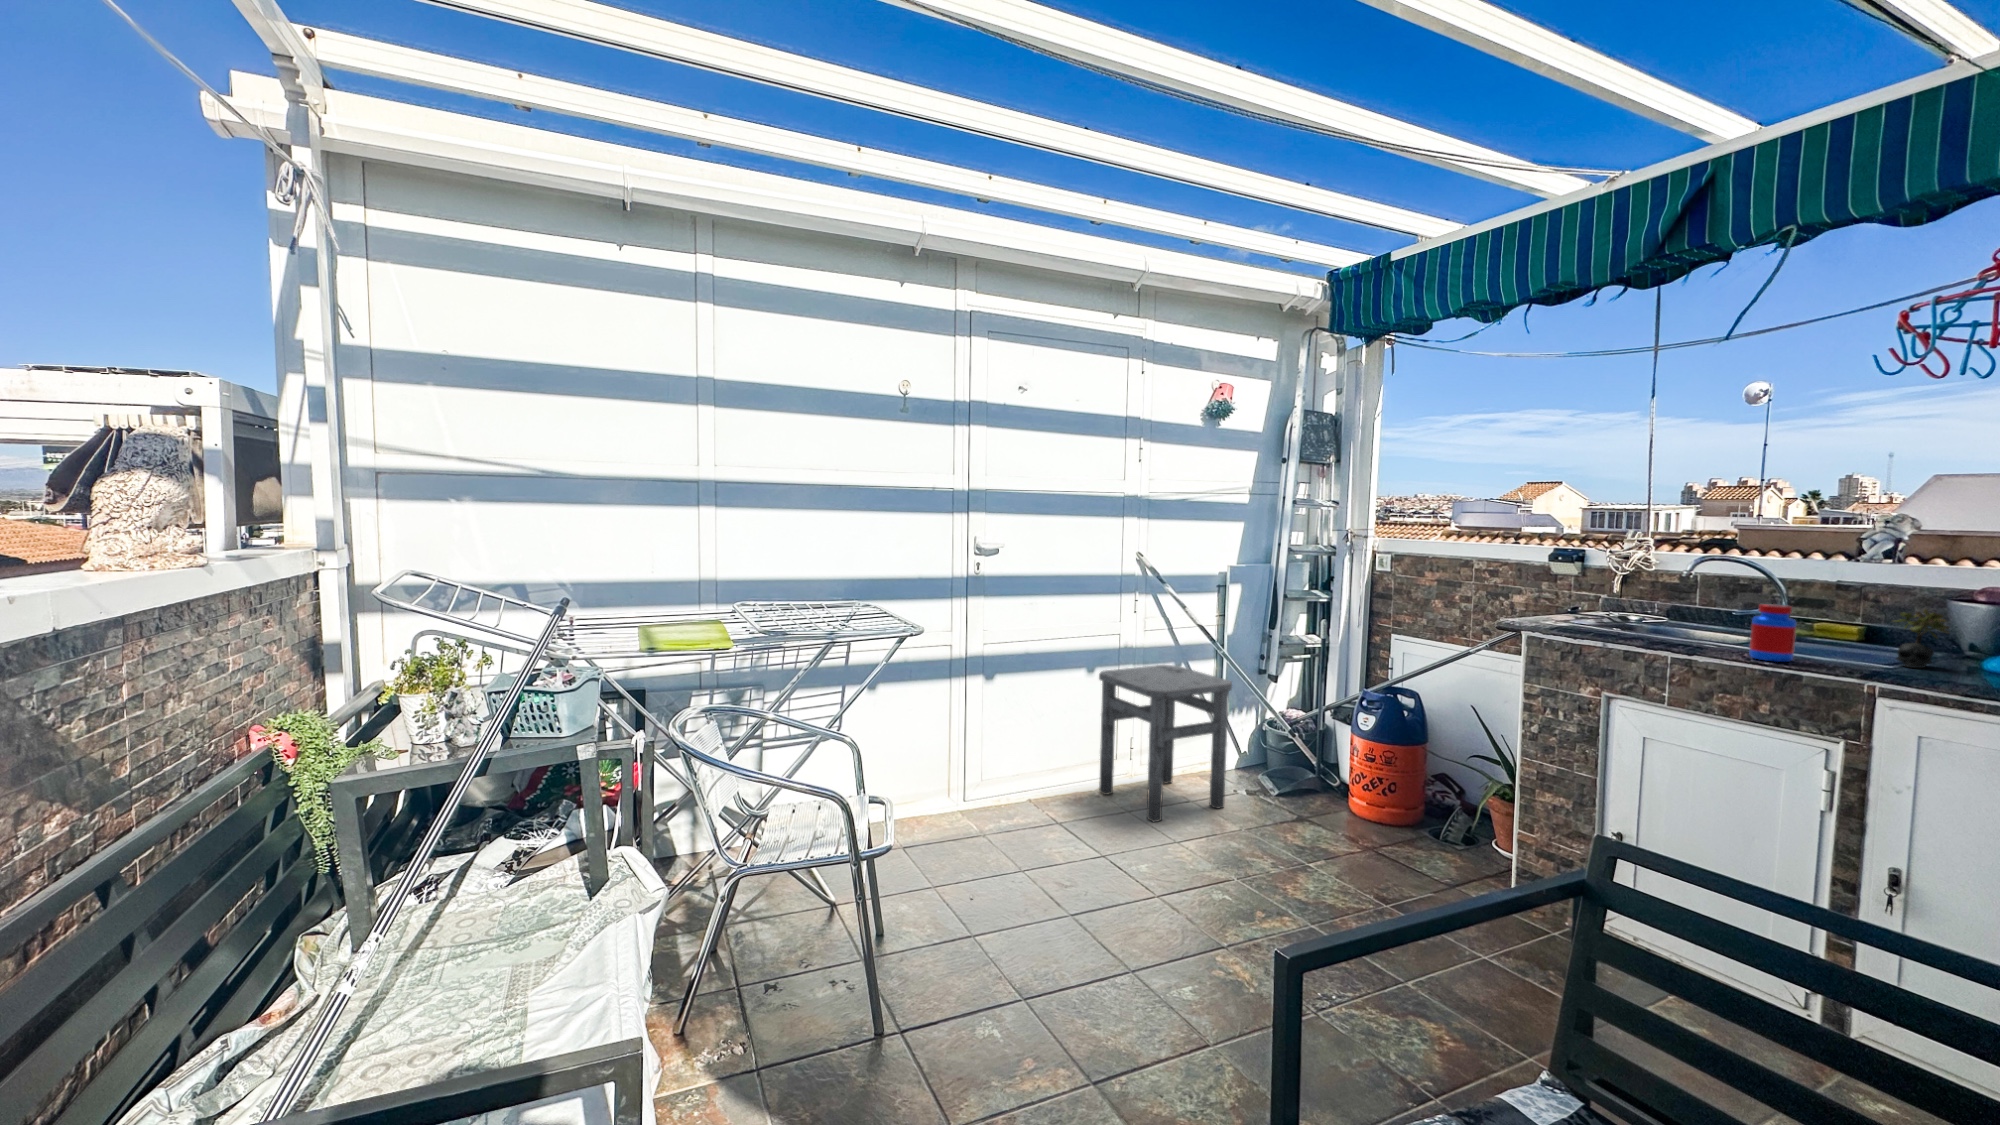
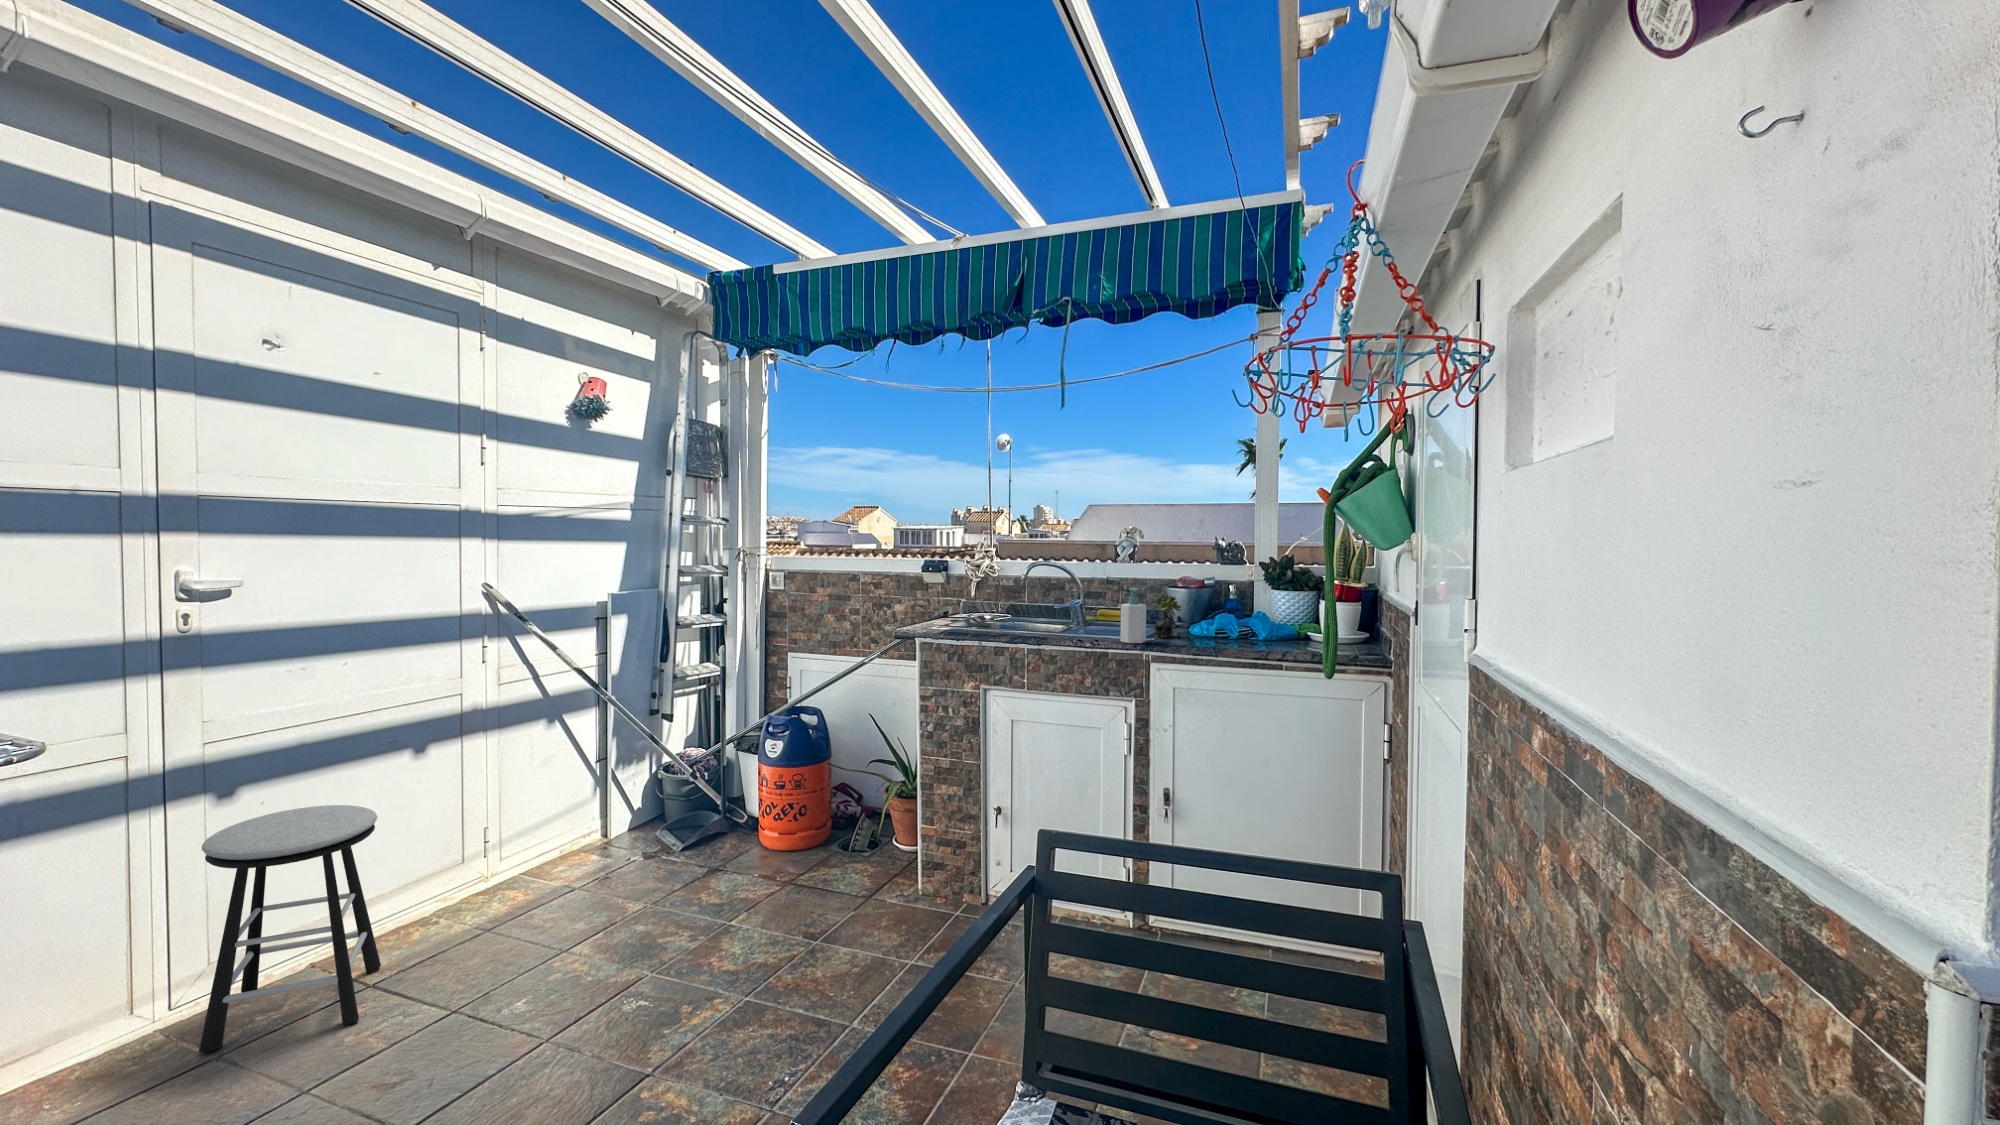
soap bottle: none [1823,596,1875,669] -> present [1120,588,1146,643]
jar: present [1749,604,1796,662] -> none [1078,598,1104,644]
side table: present [1099,665,1232,822] -> none [432,722,624,932]
stool: none [971,696,1064,844] -> present [199,805,381,1053]

